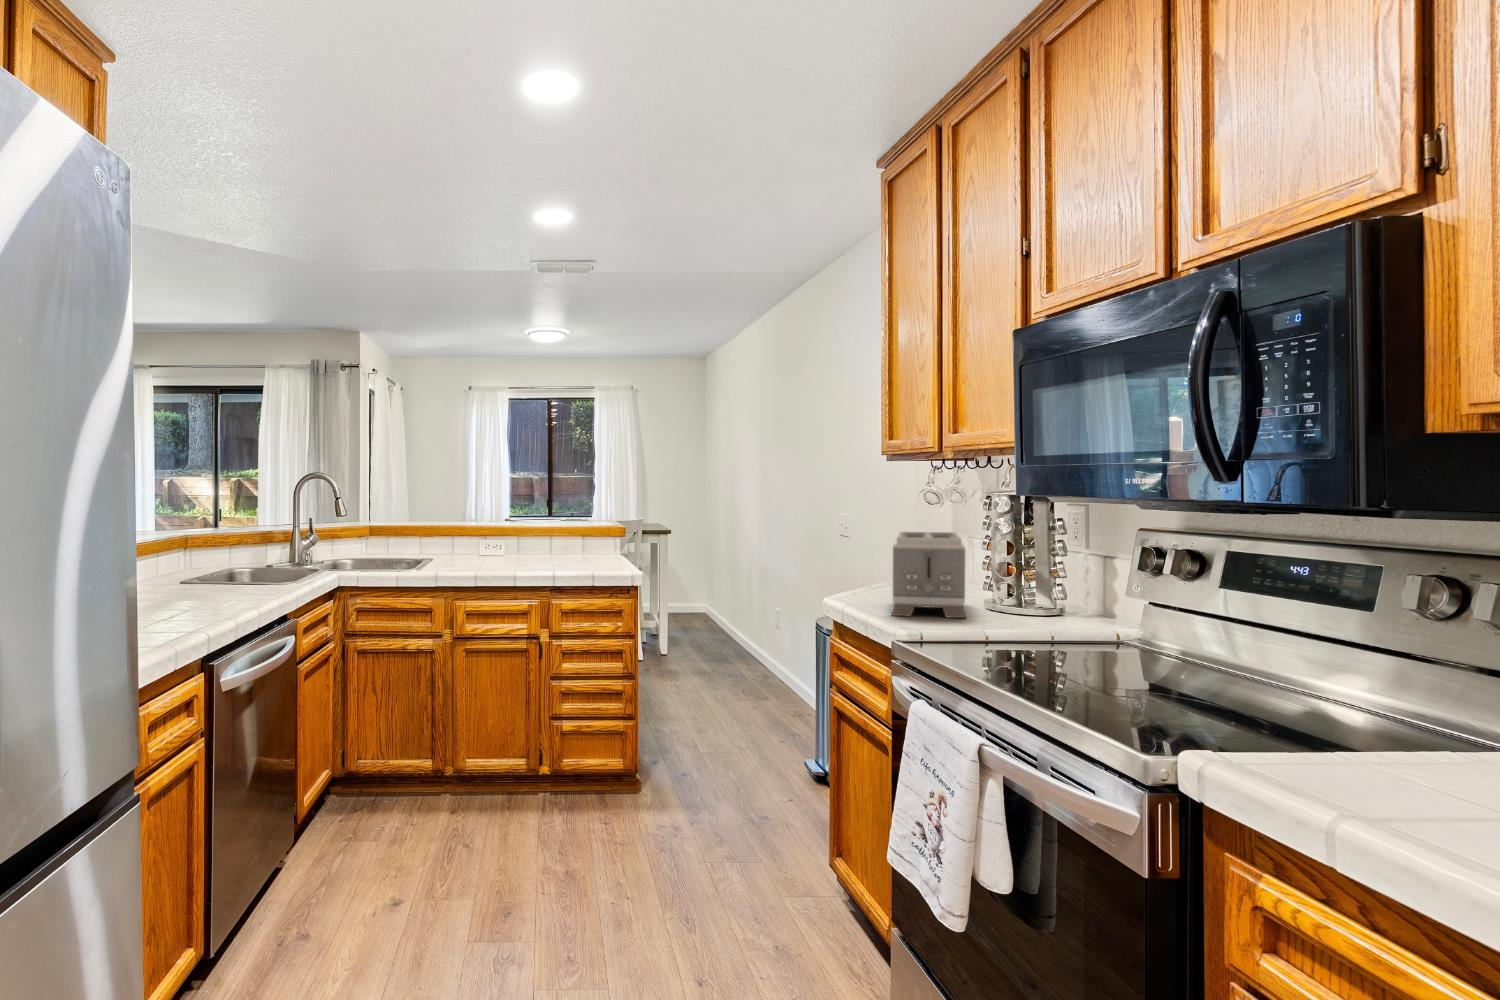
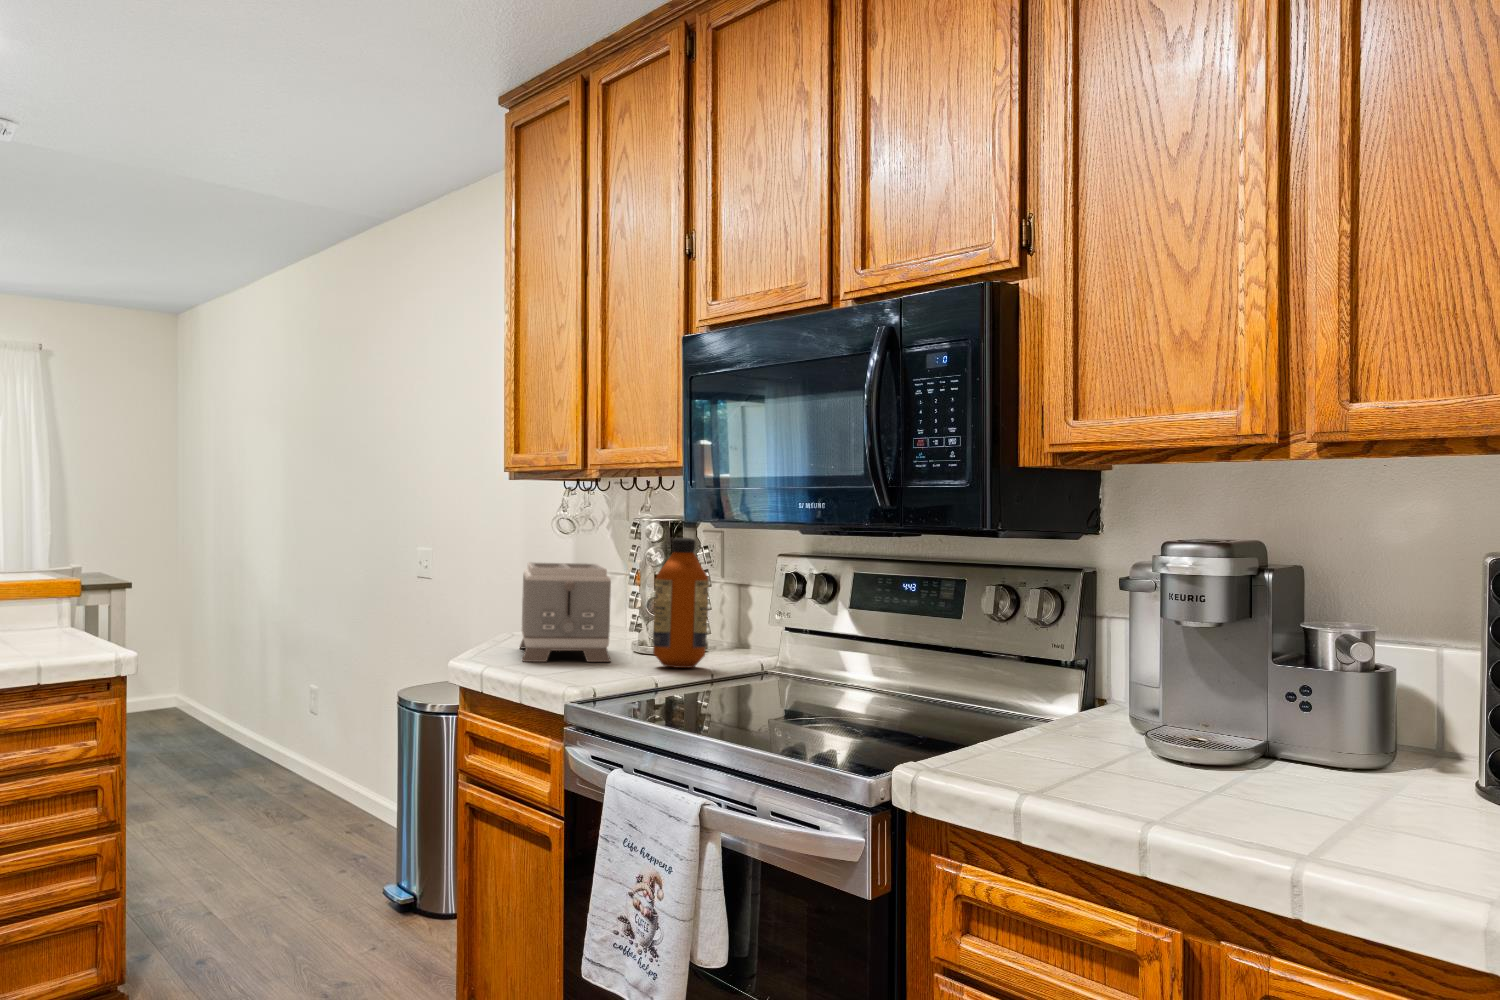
bottle: none [1003,511,1053,627] -> present [653,538,709,668]

